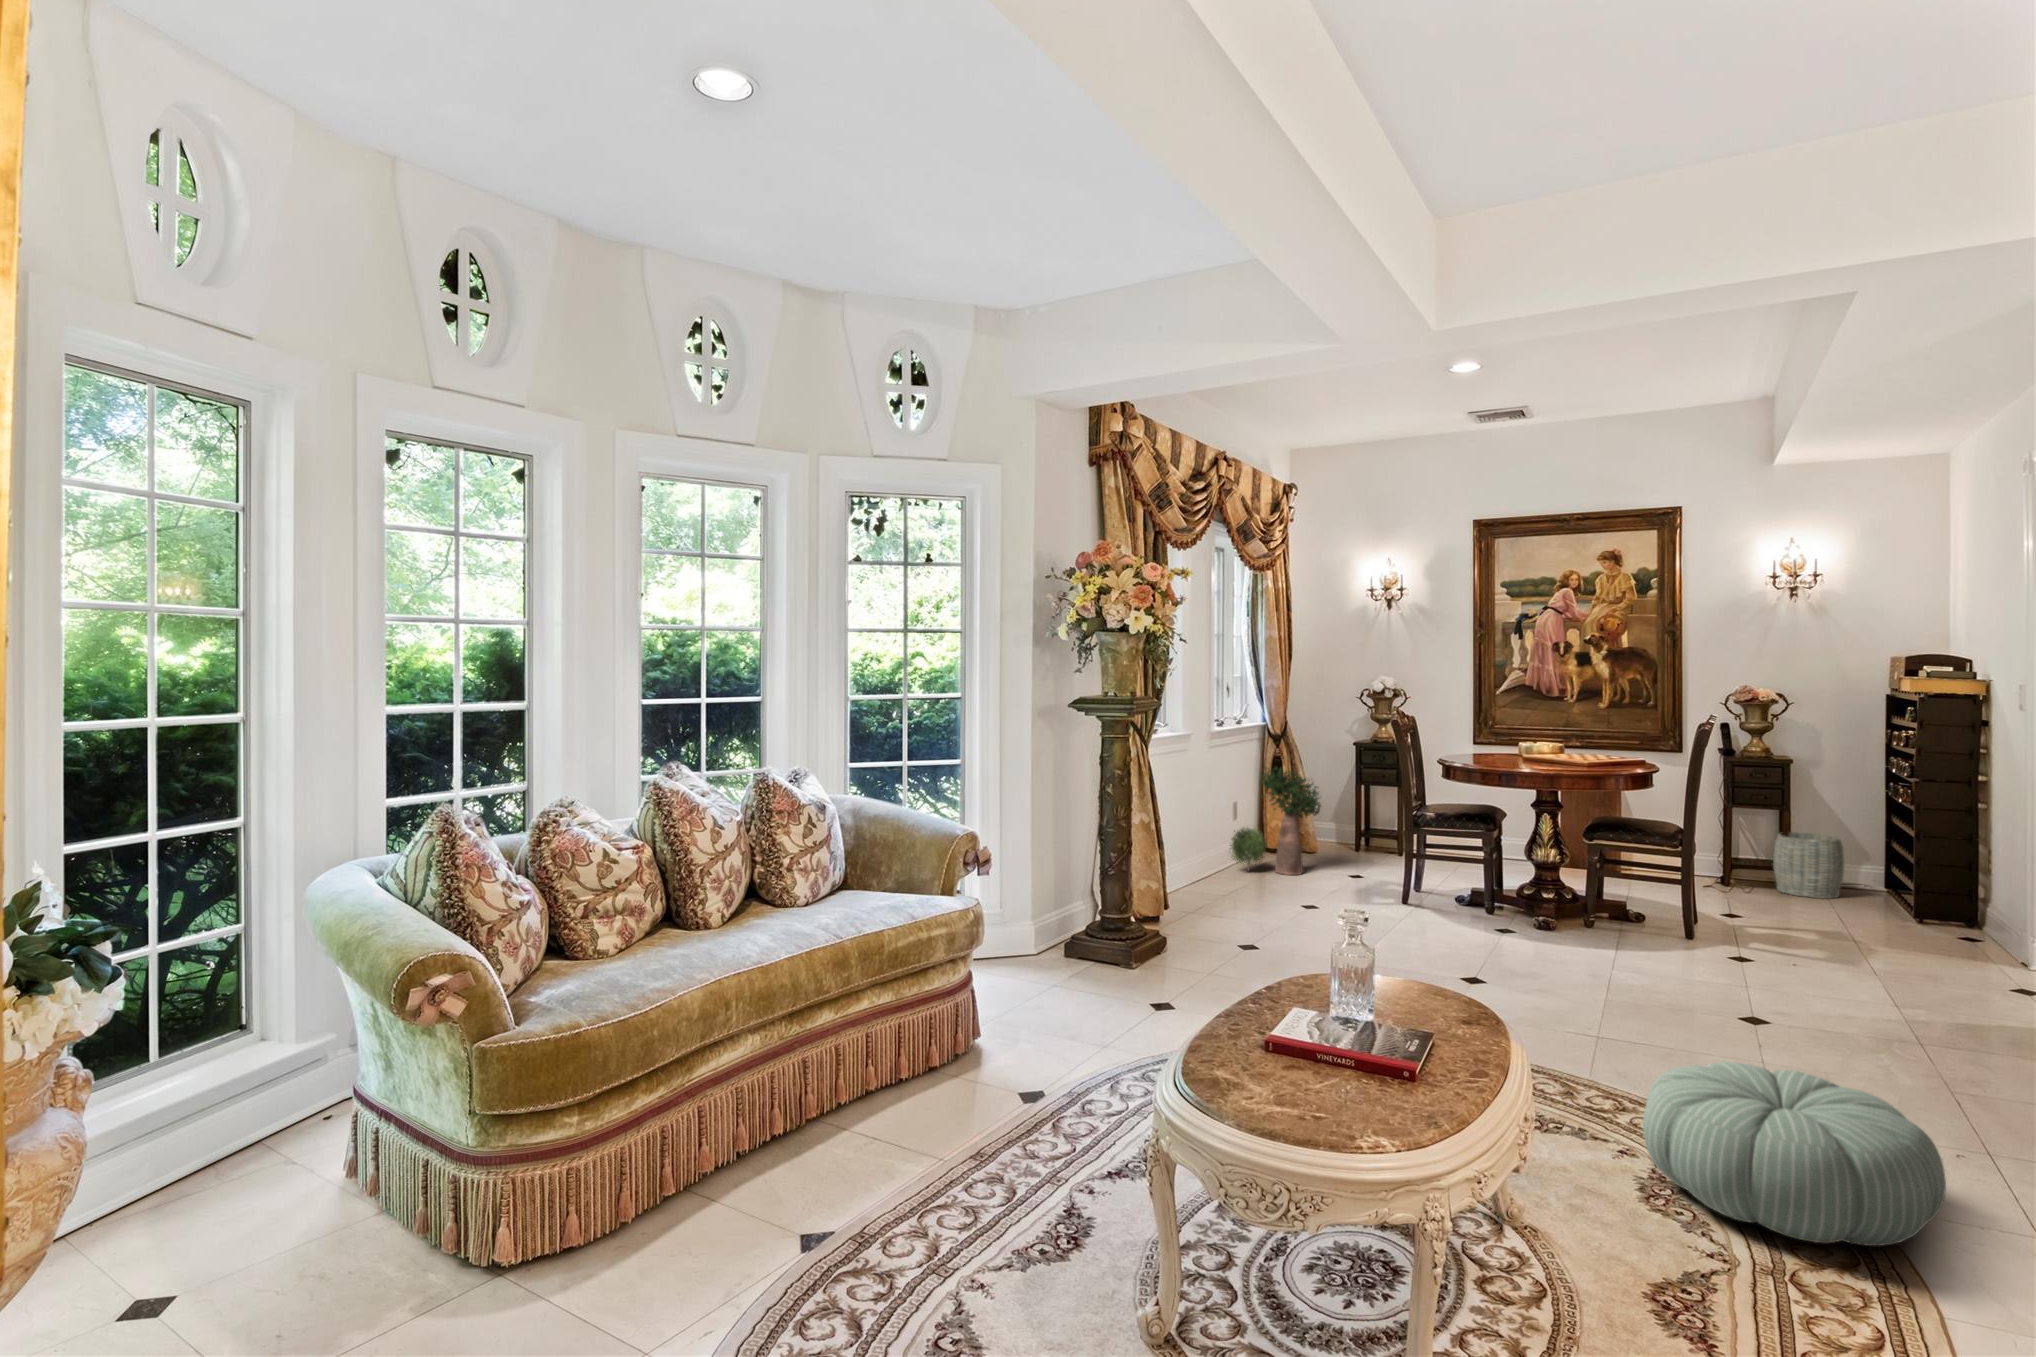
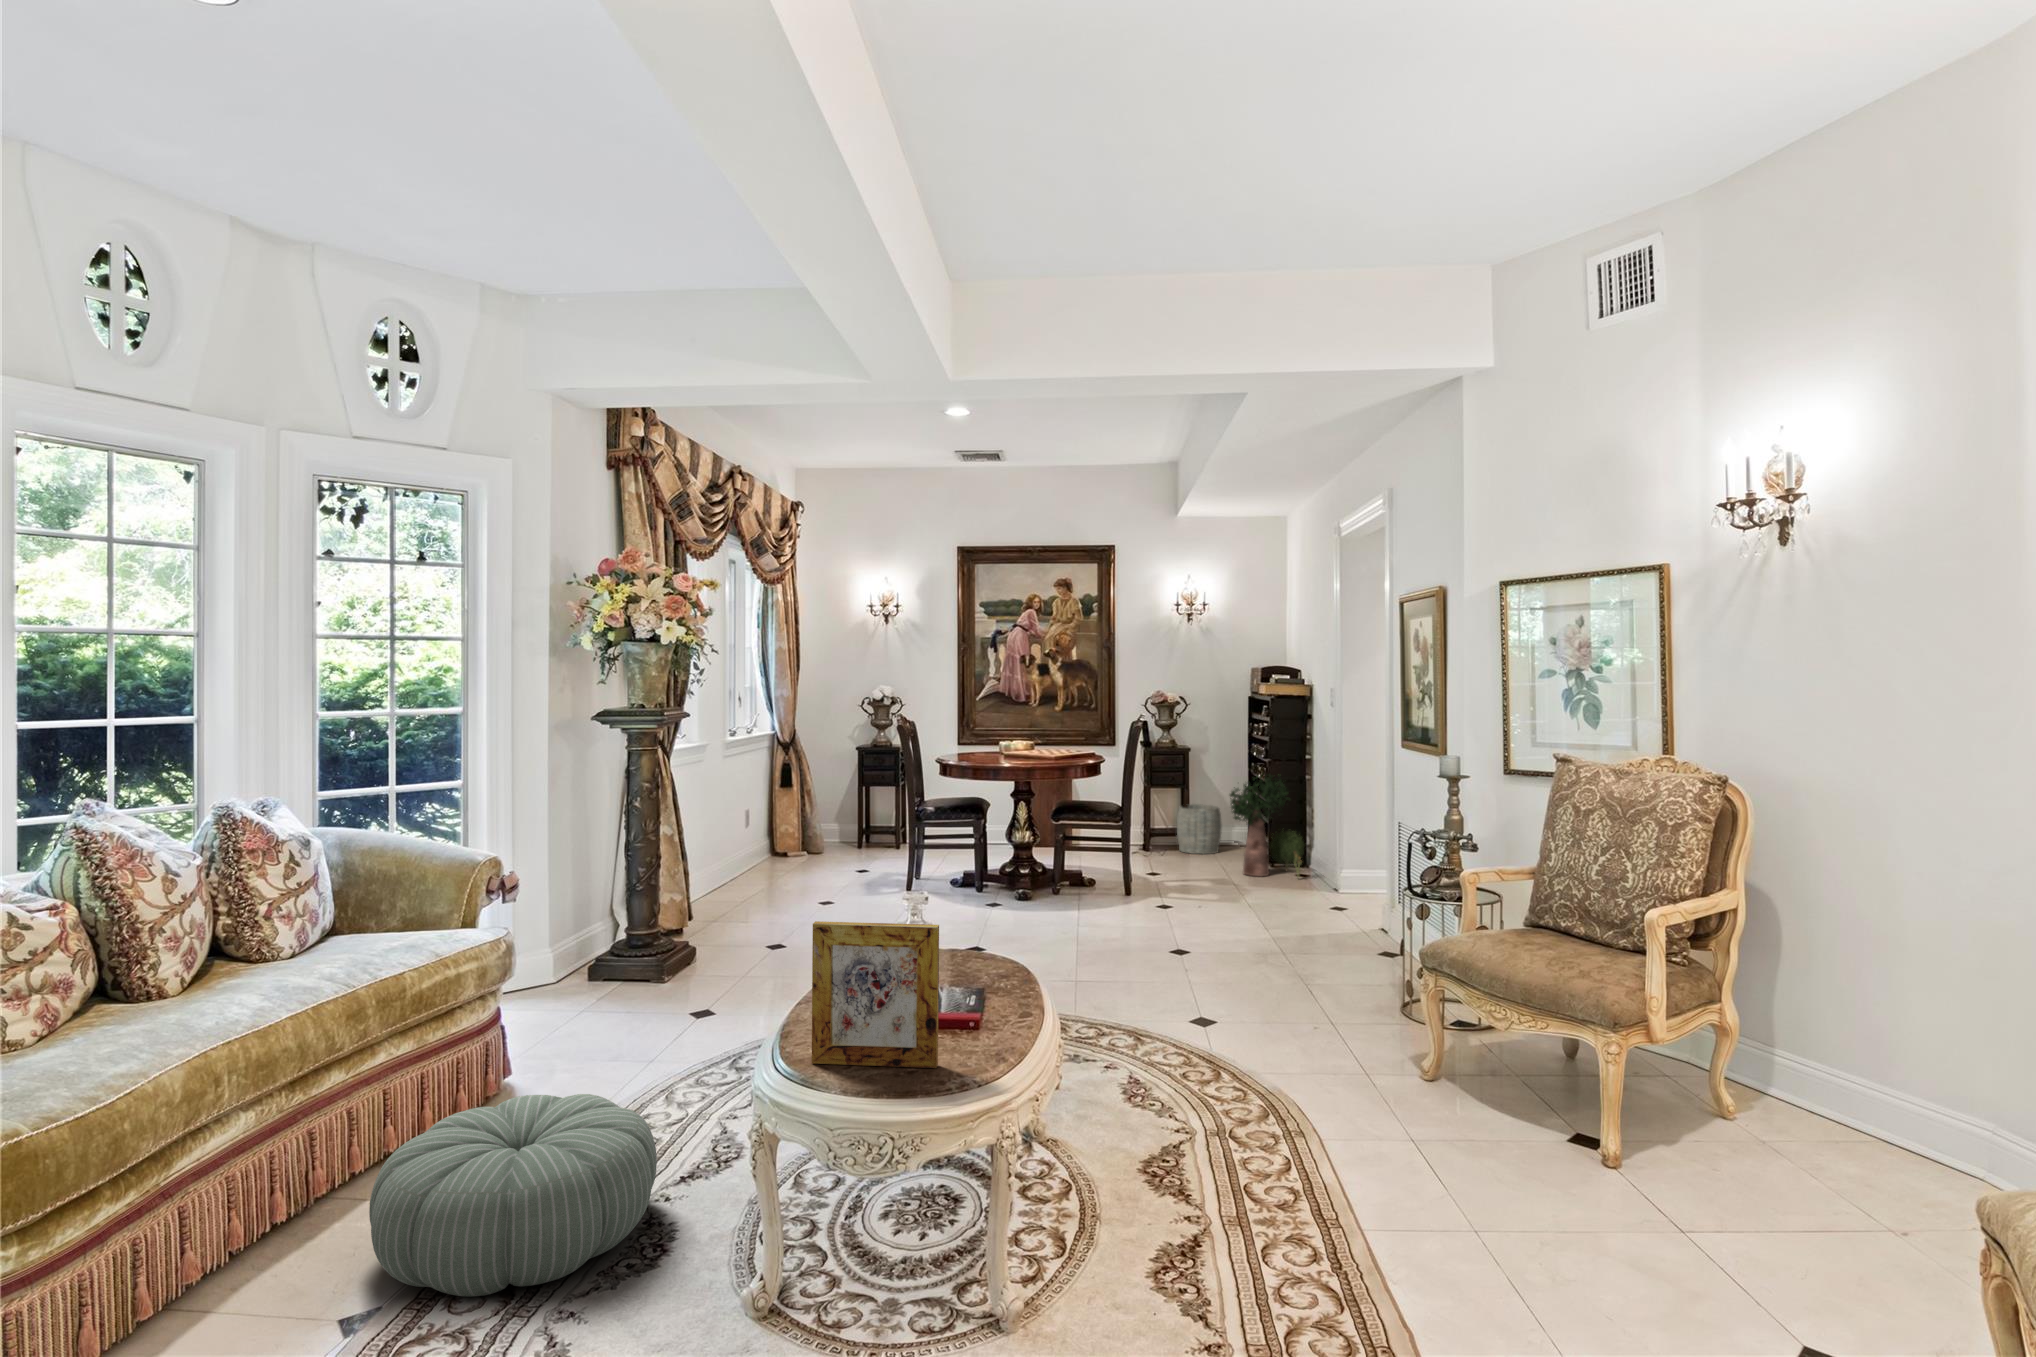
potted plant: present [1229,767,1321,875] -> present [1230,774,1304,878]
picture frame: none [1214,931,1358,1117] -> present [812,921,939,1068]
pouf: present [1643,1062,1946,1246] -> present [369,1094,657,1296]

